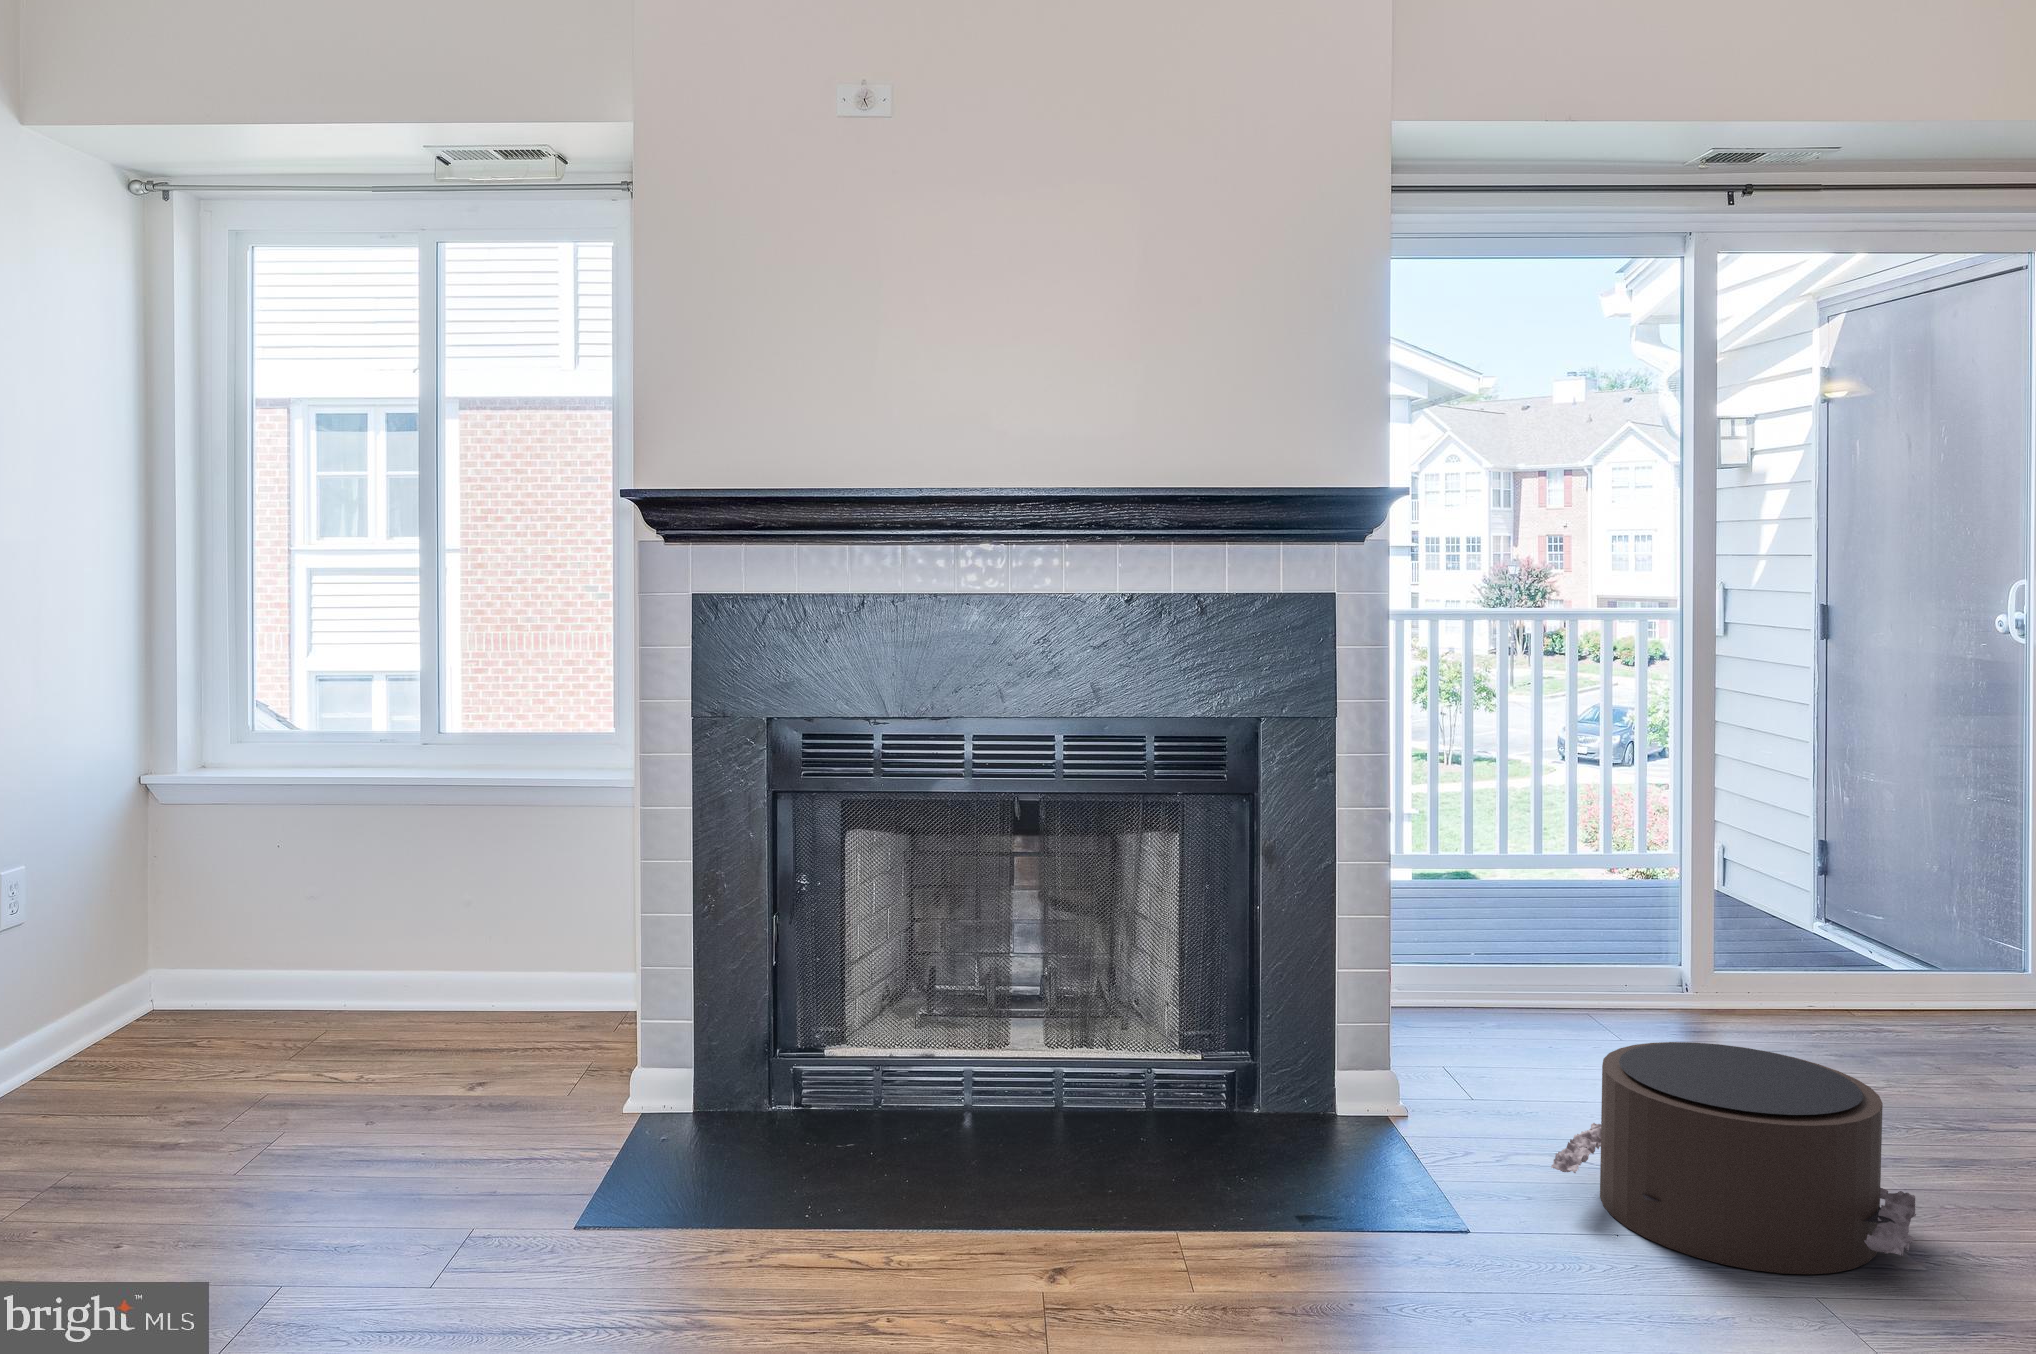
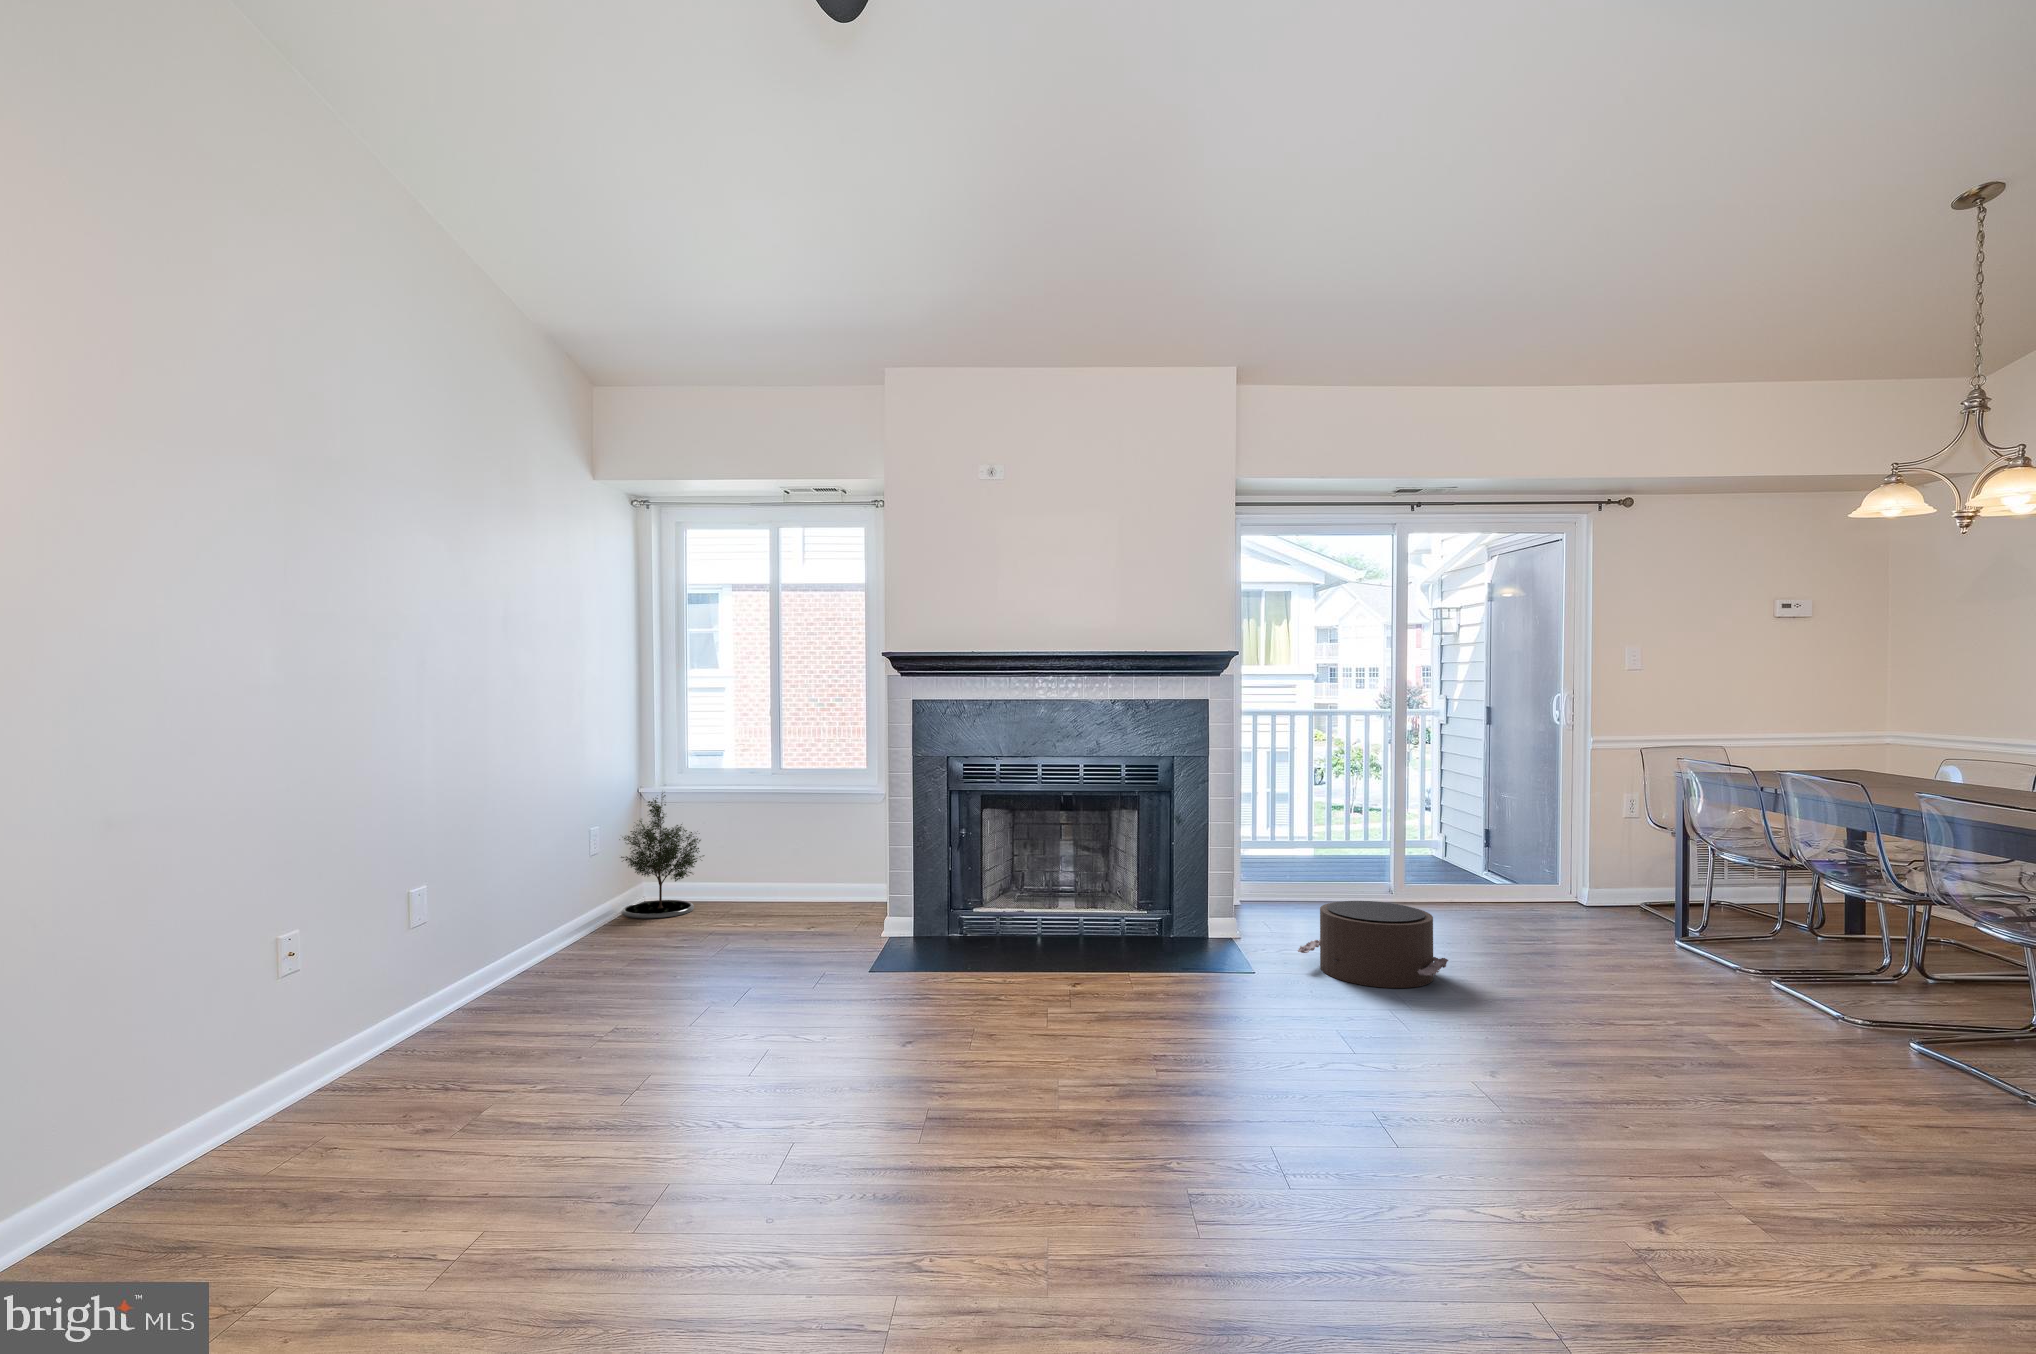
potted tree: none [84,788,286,1061] -> present [619,793,704,919]

